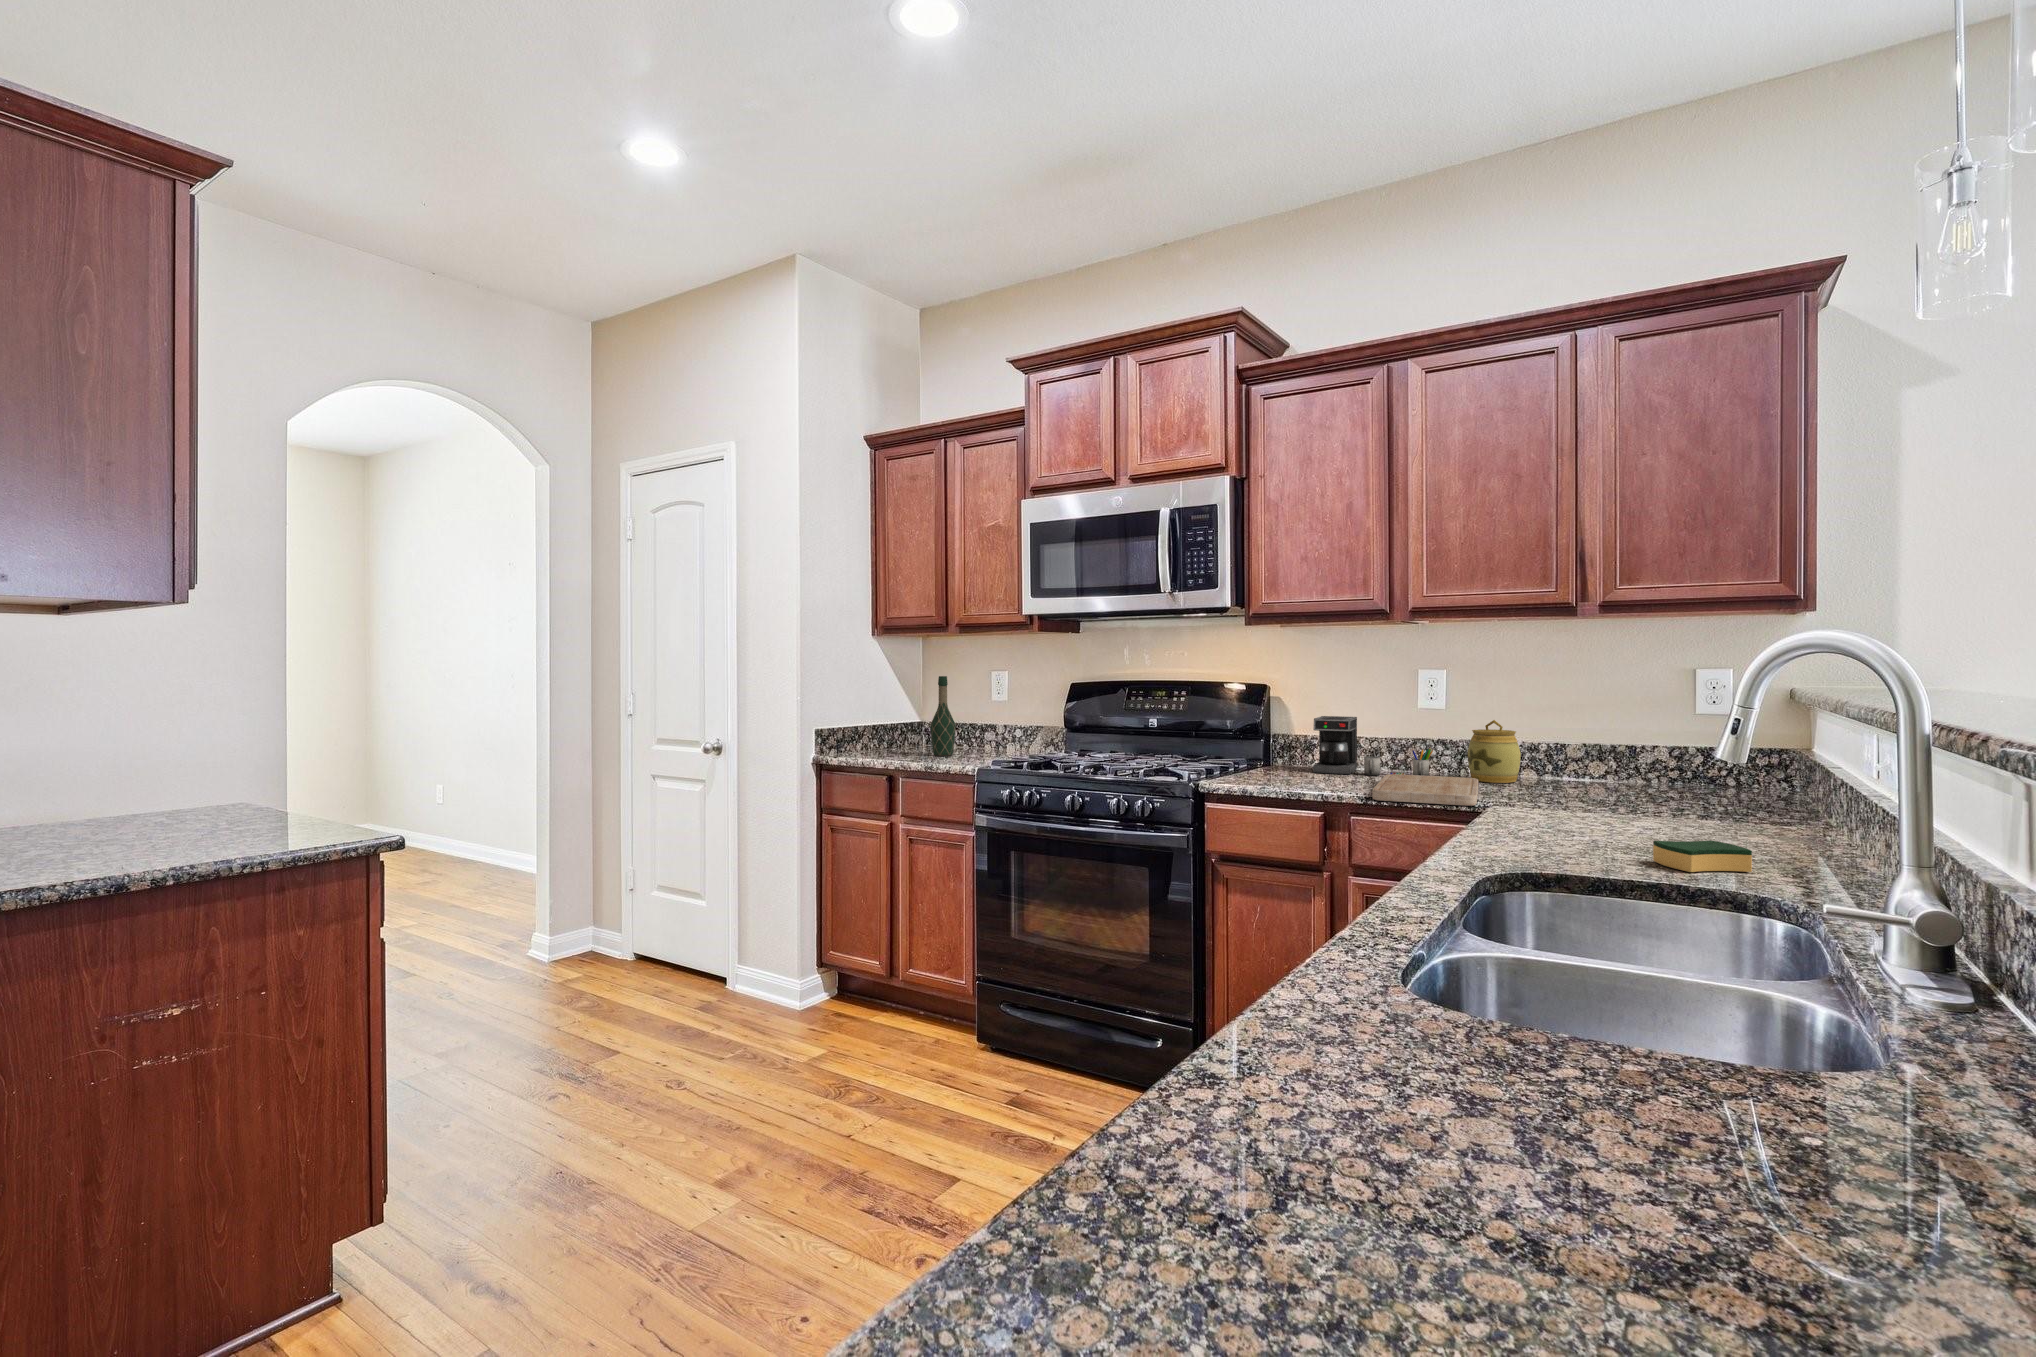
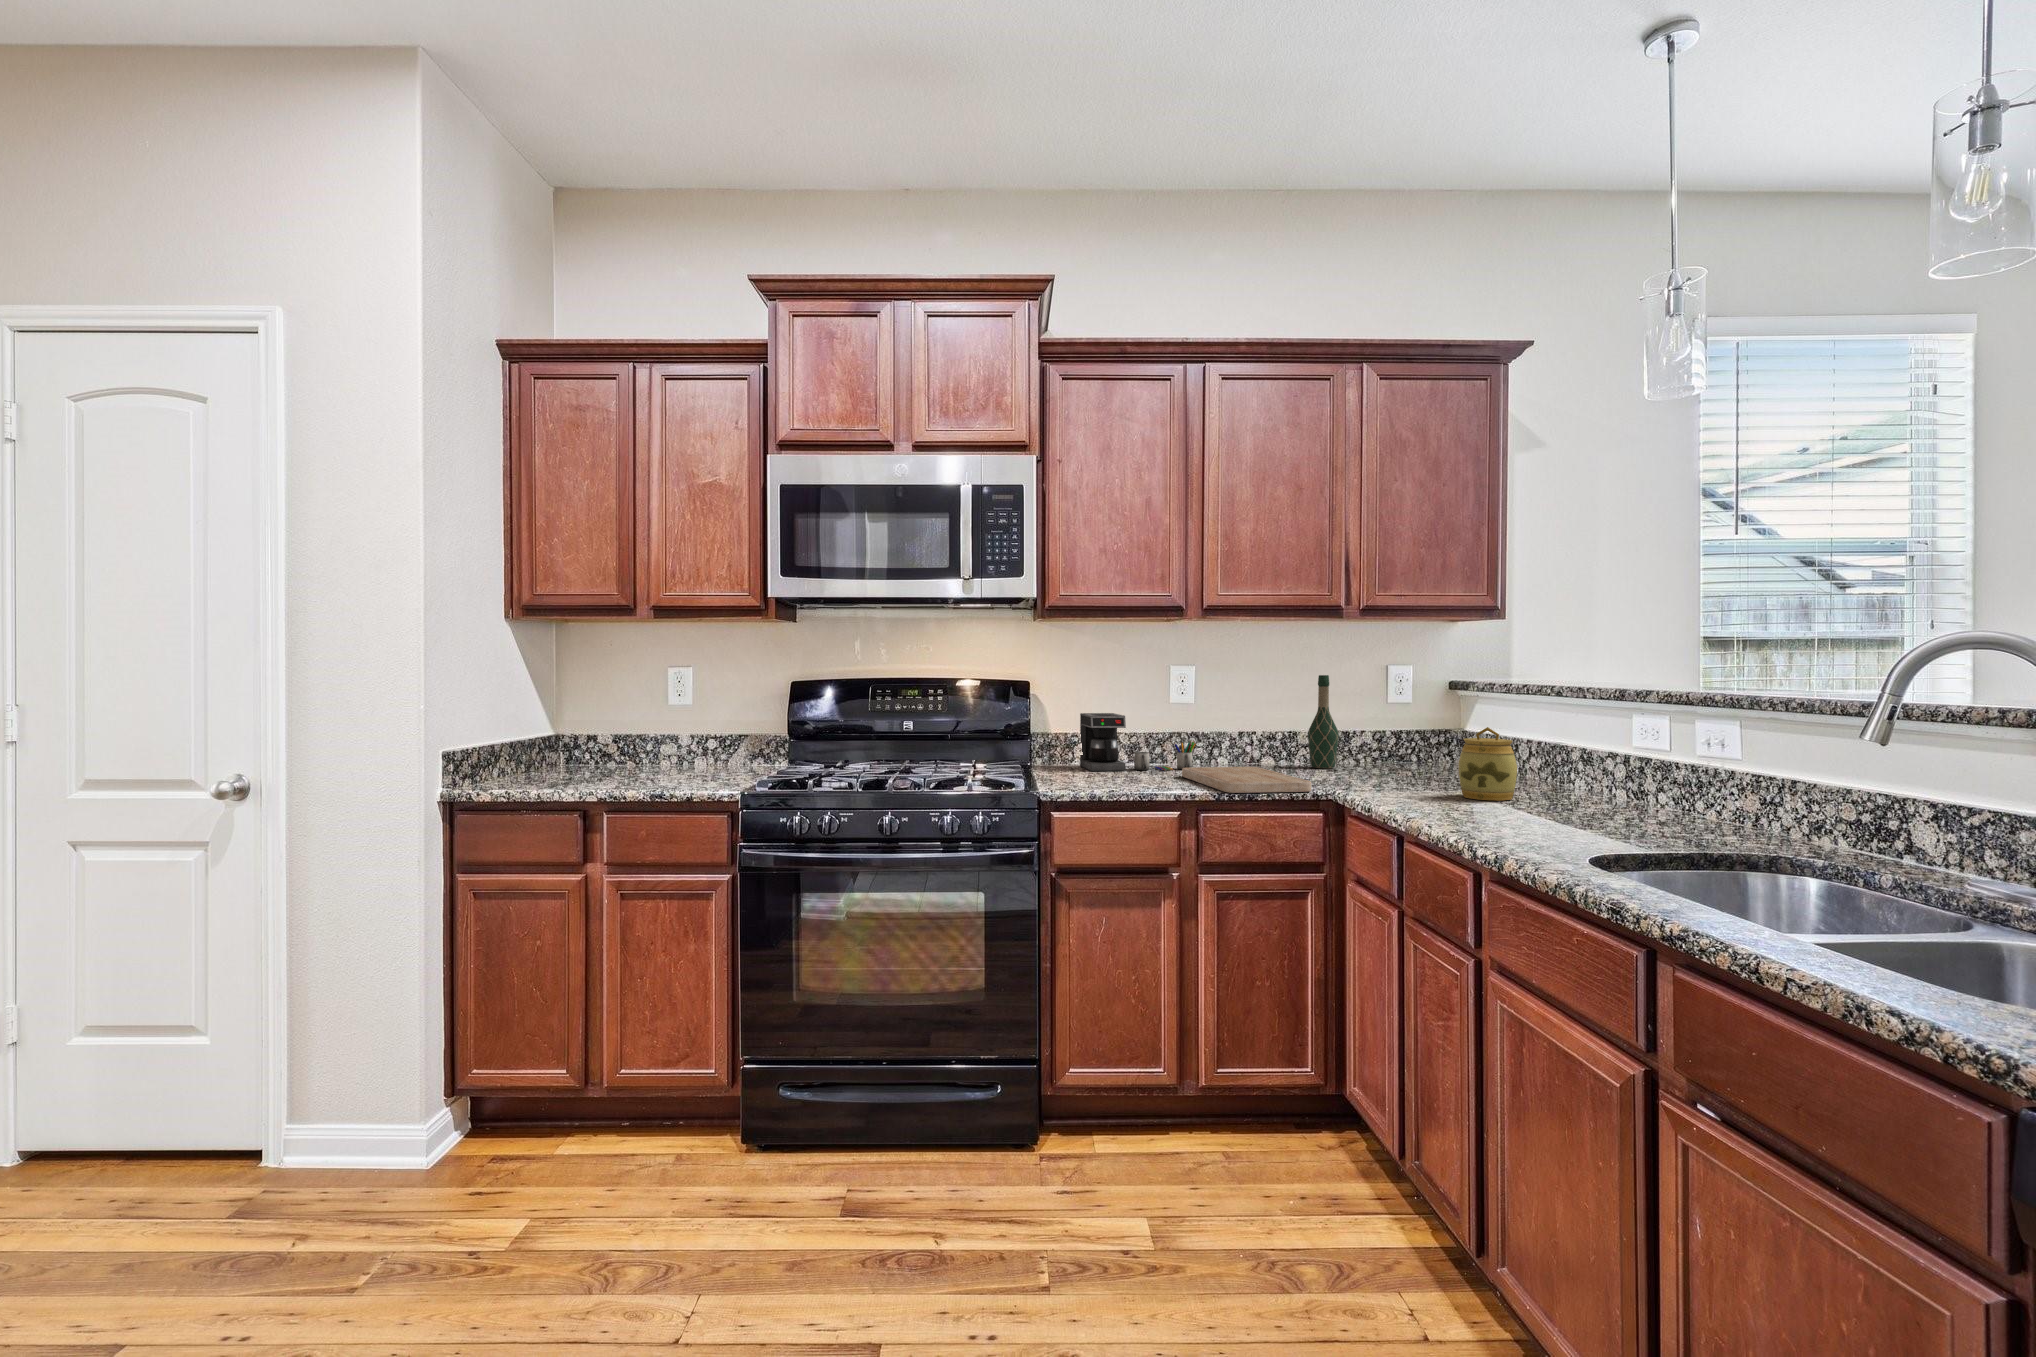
wine bottle: present [930,676,956,756] -> present [1308,675,1339,768]
jar: present [1468,720,1521,783] -> present [1458,727,1517,801]
sponge: present [1653,840,1752,872] -> none [1559,803,1628,829]

